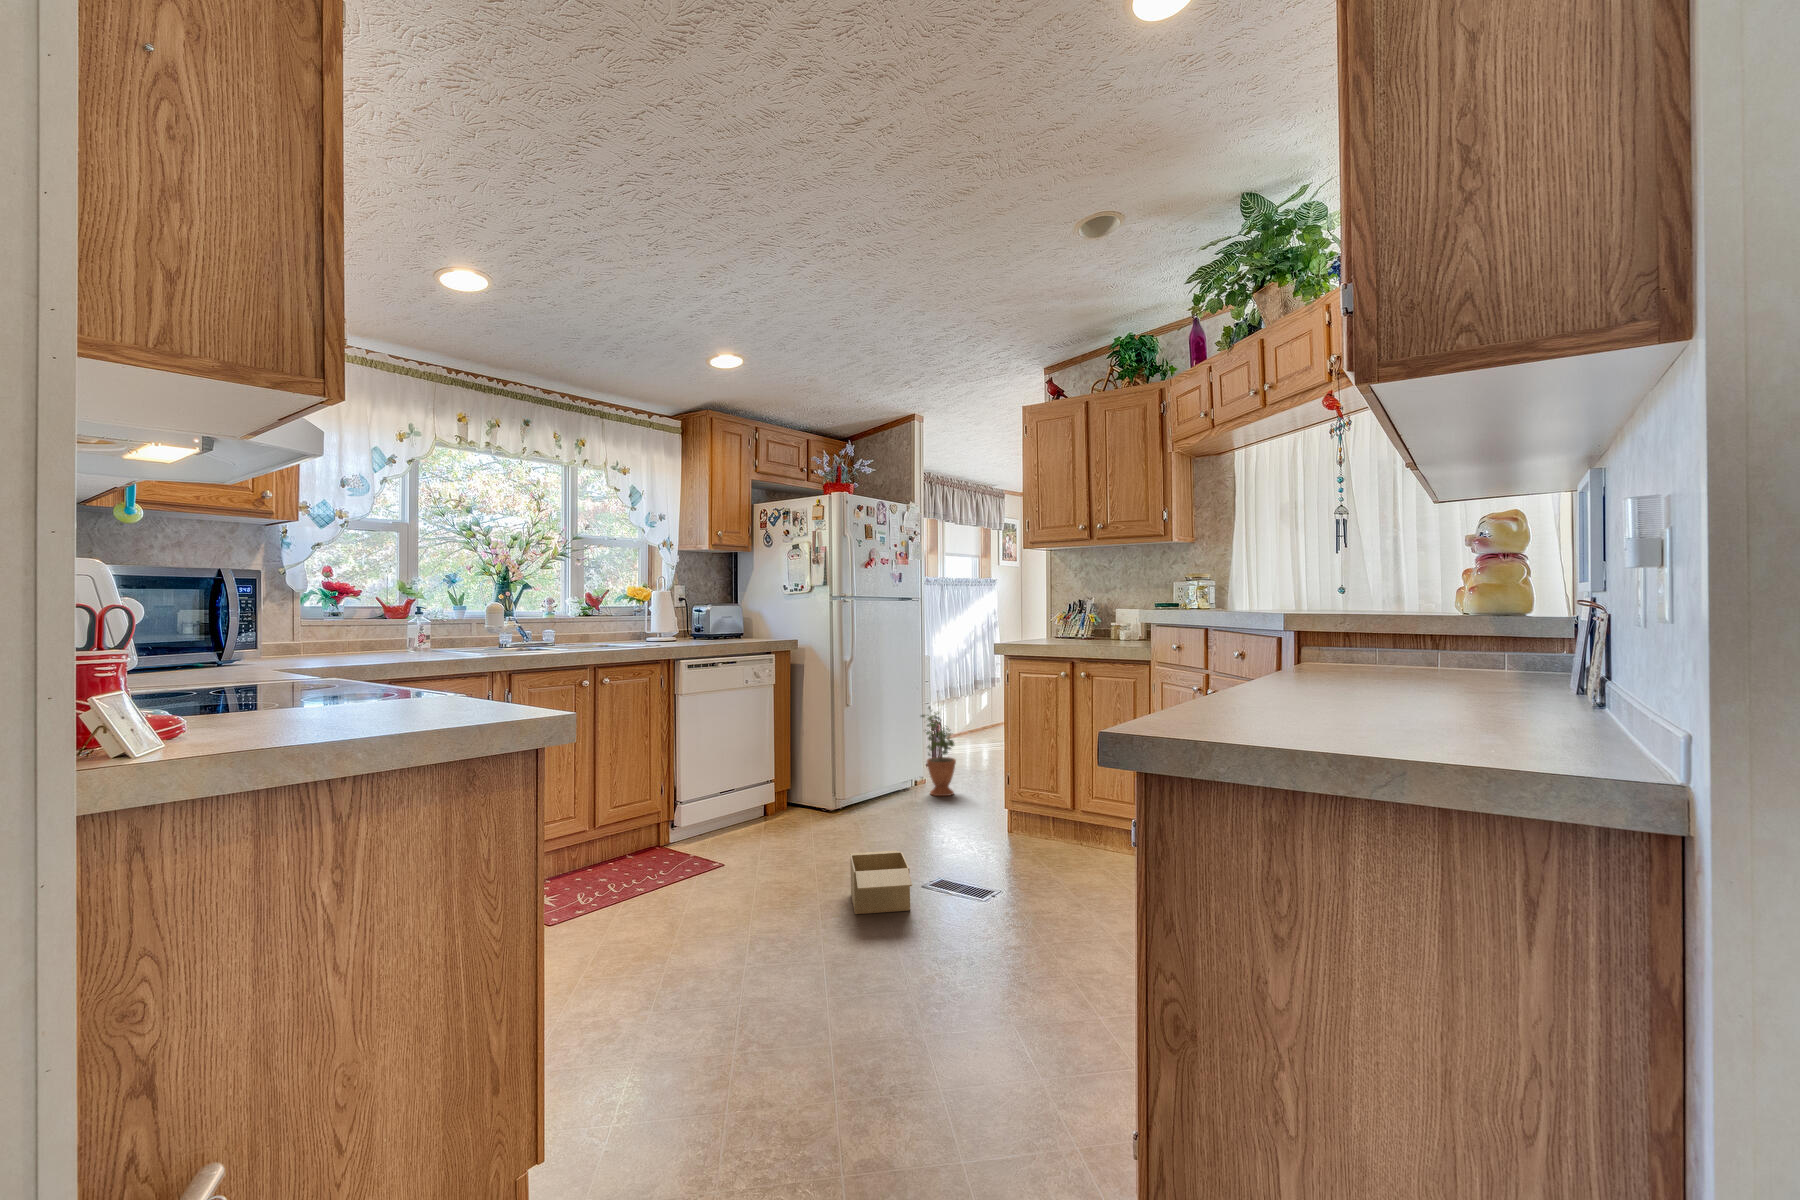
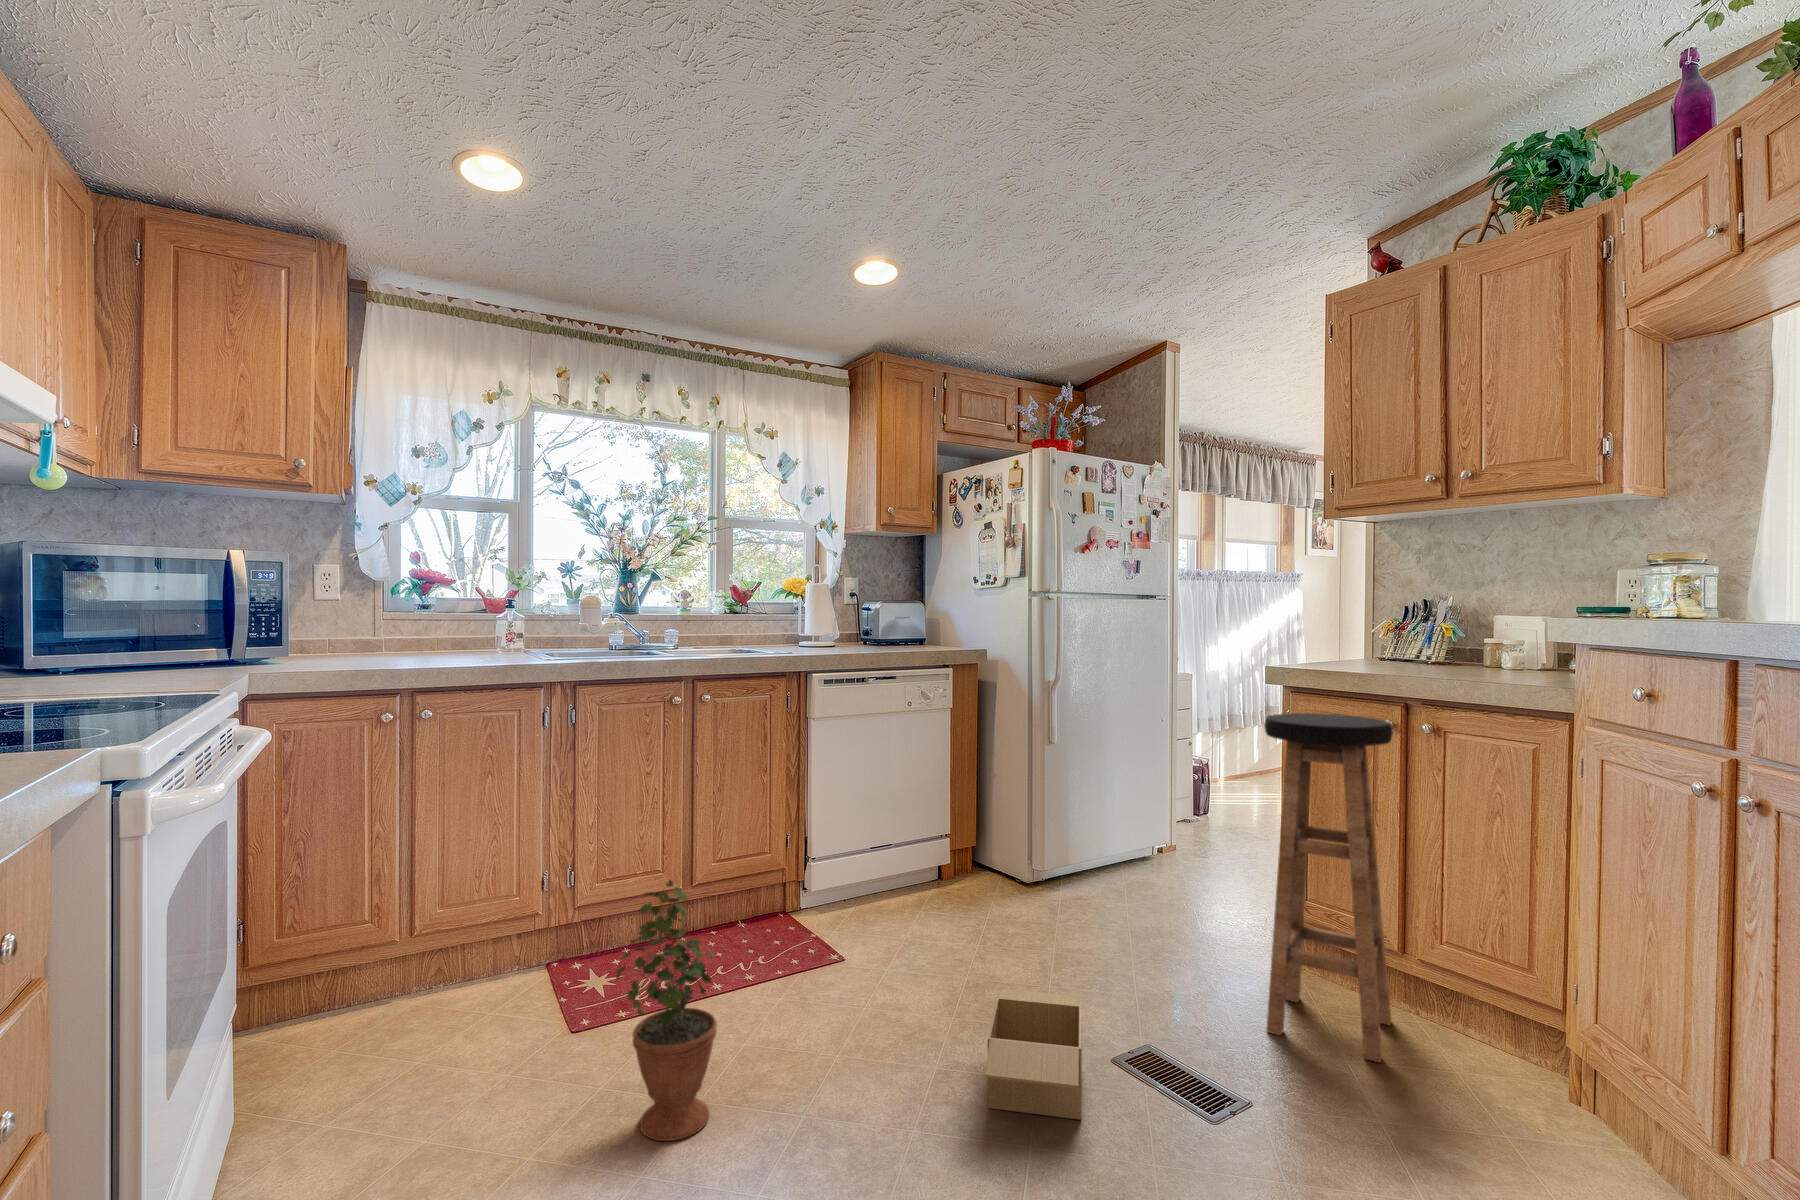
bar stool: none [996,670,1066,865] -> present [1264,713,1393,1062]
potted plant: present [921,712,956,796] -> present [616,880,717,1141]

